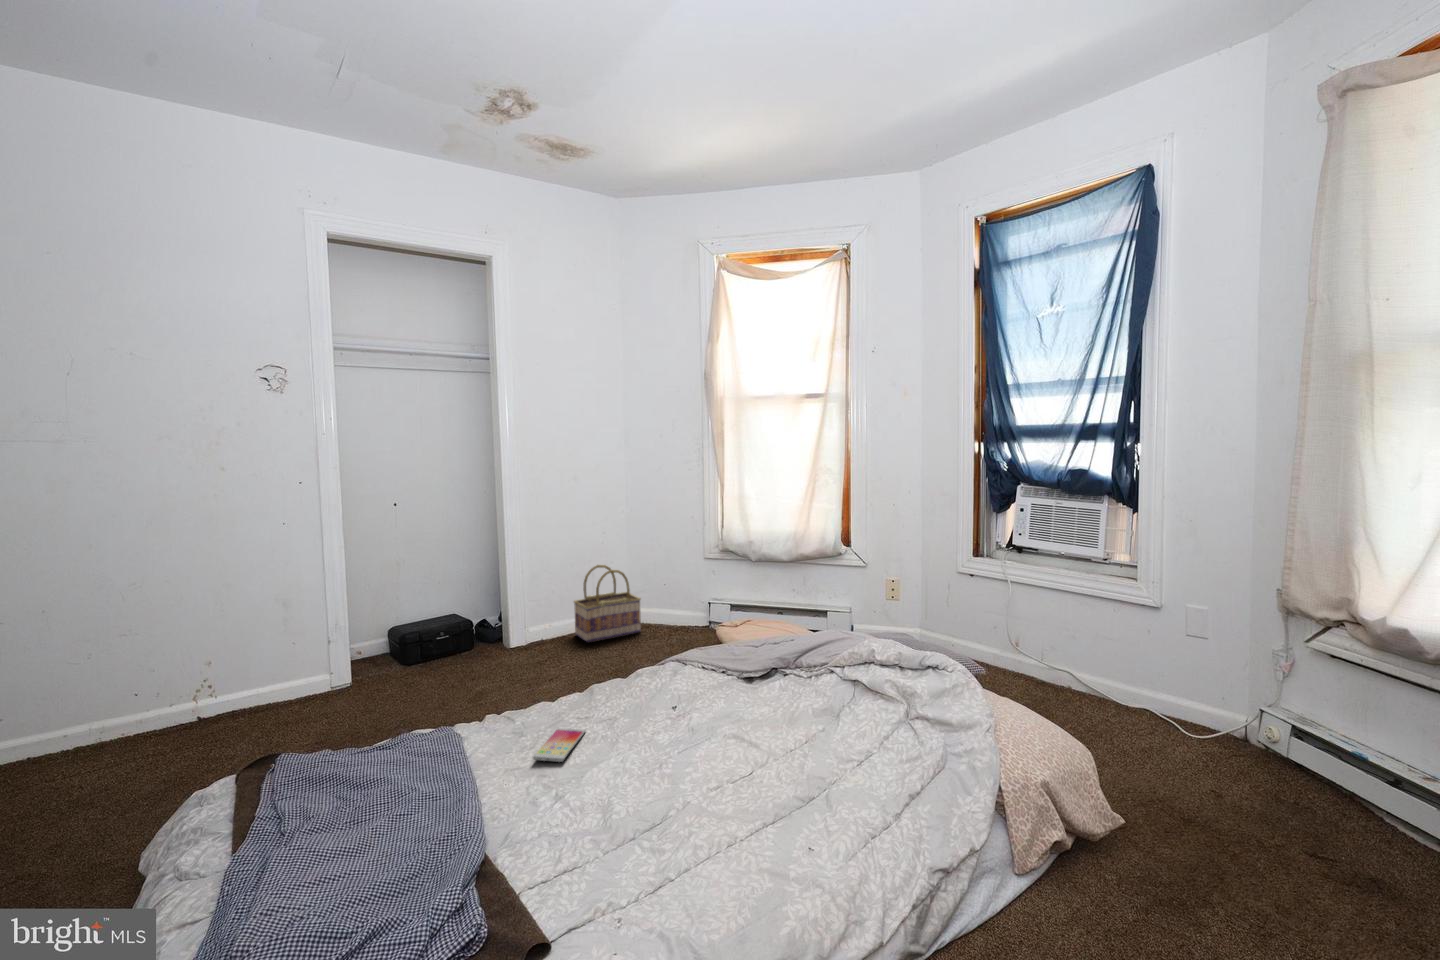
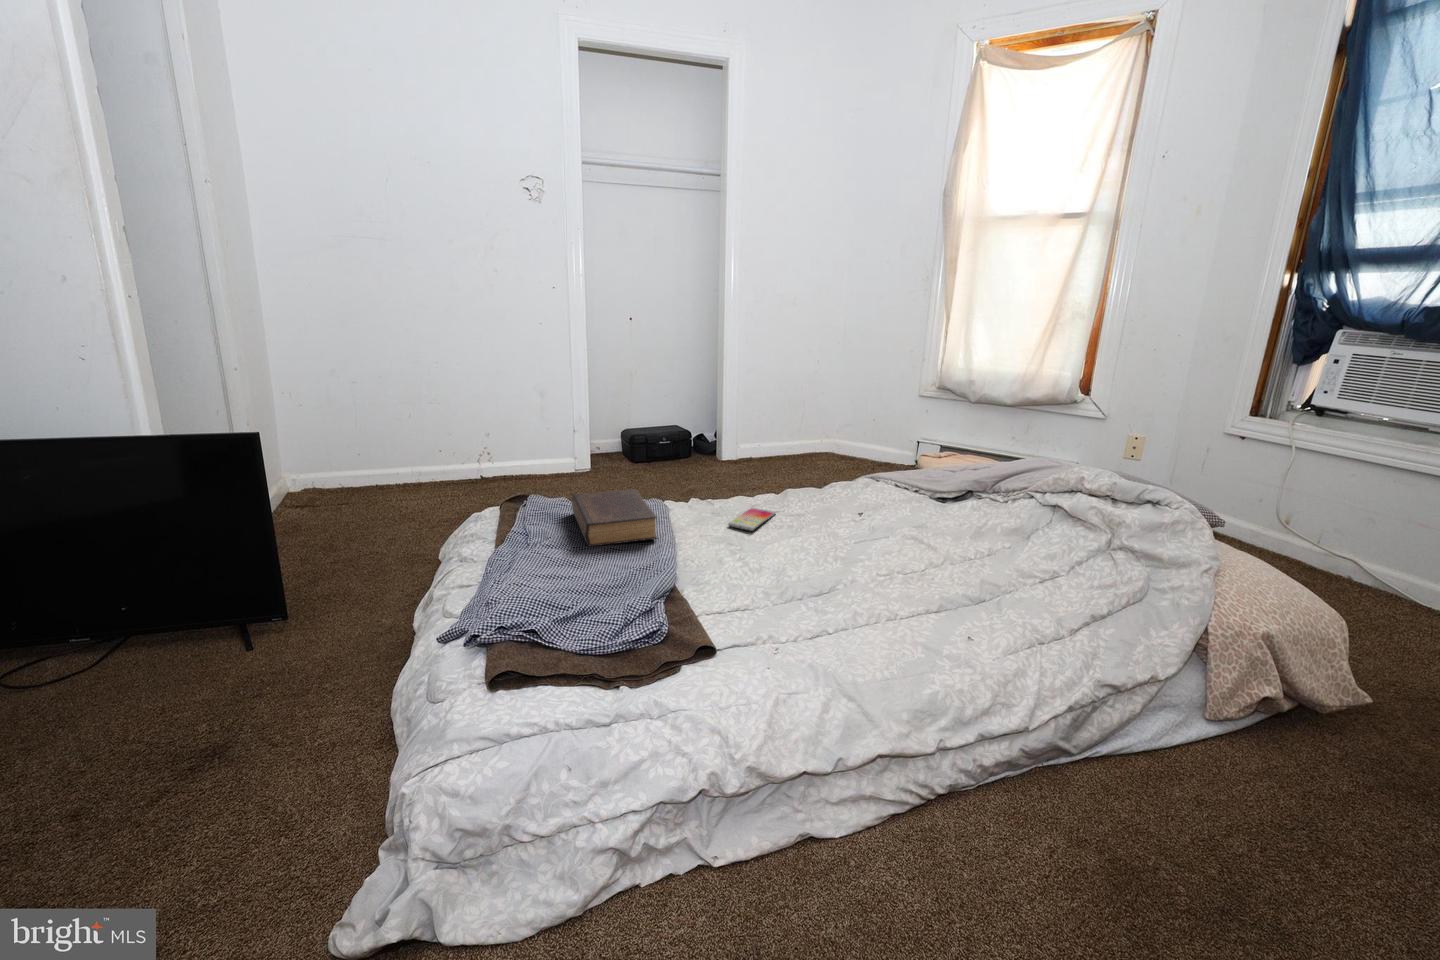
basket: present [574,565,641,642] -> none [783,394,848,464]
book: none [326,734,448,835] -> present [572,489,657,547]

